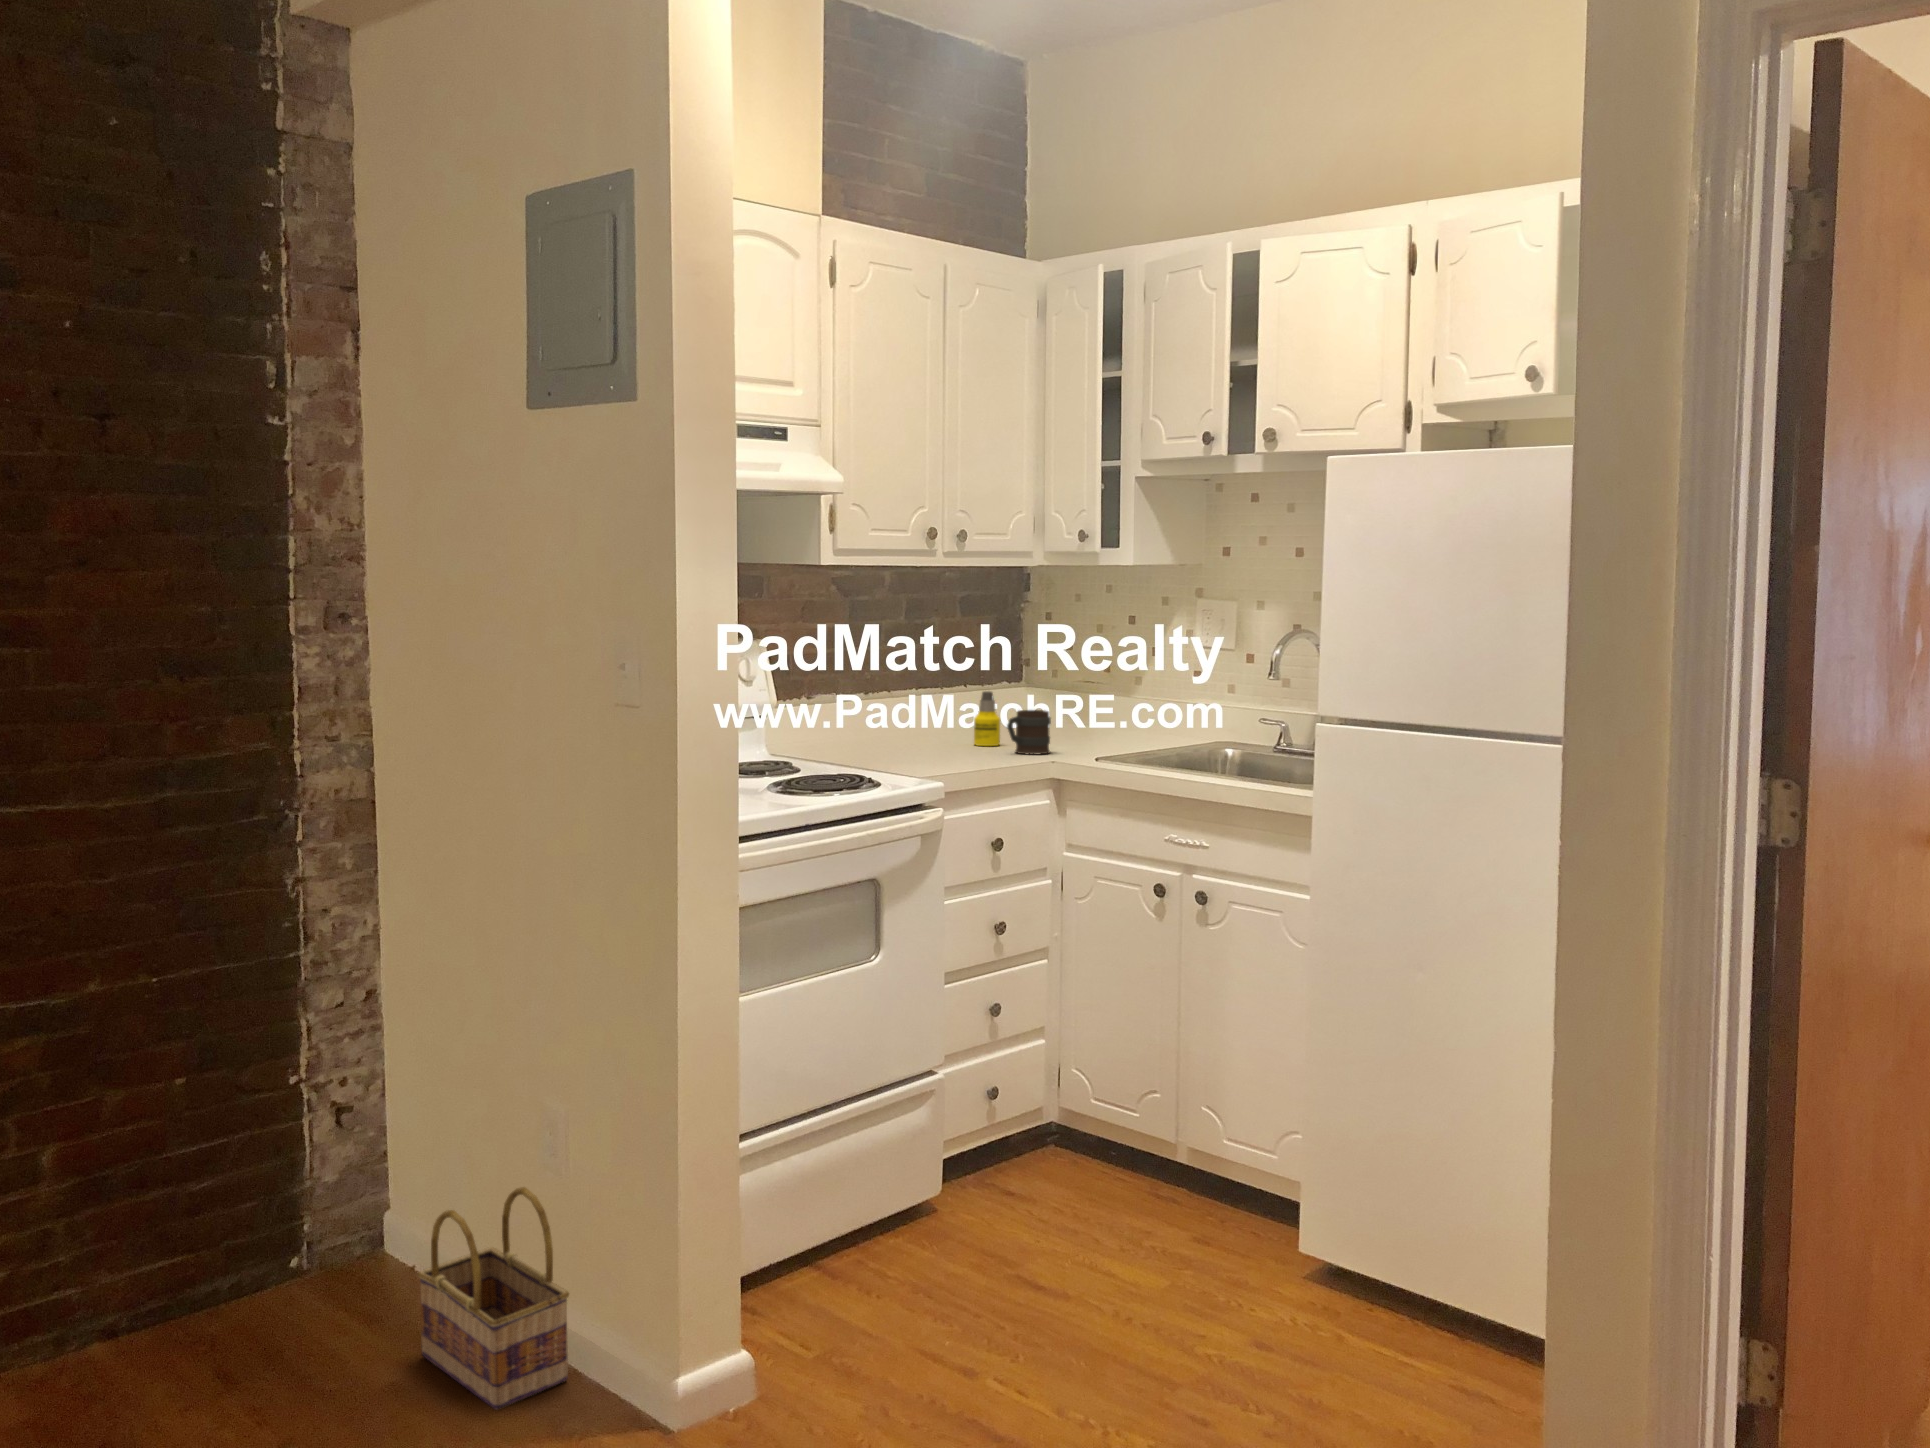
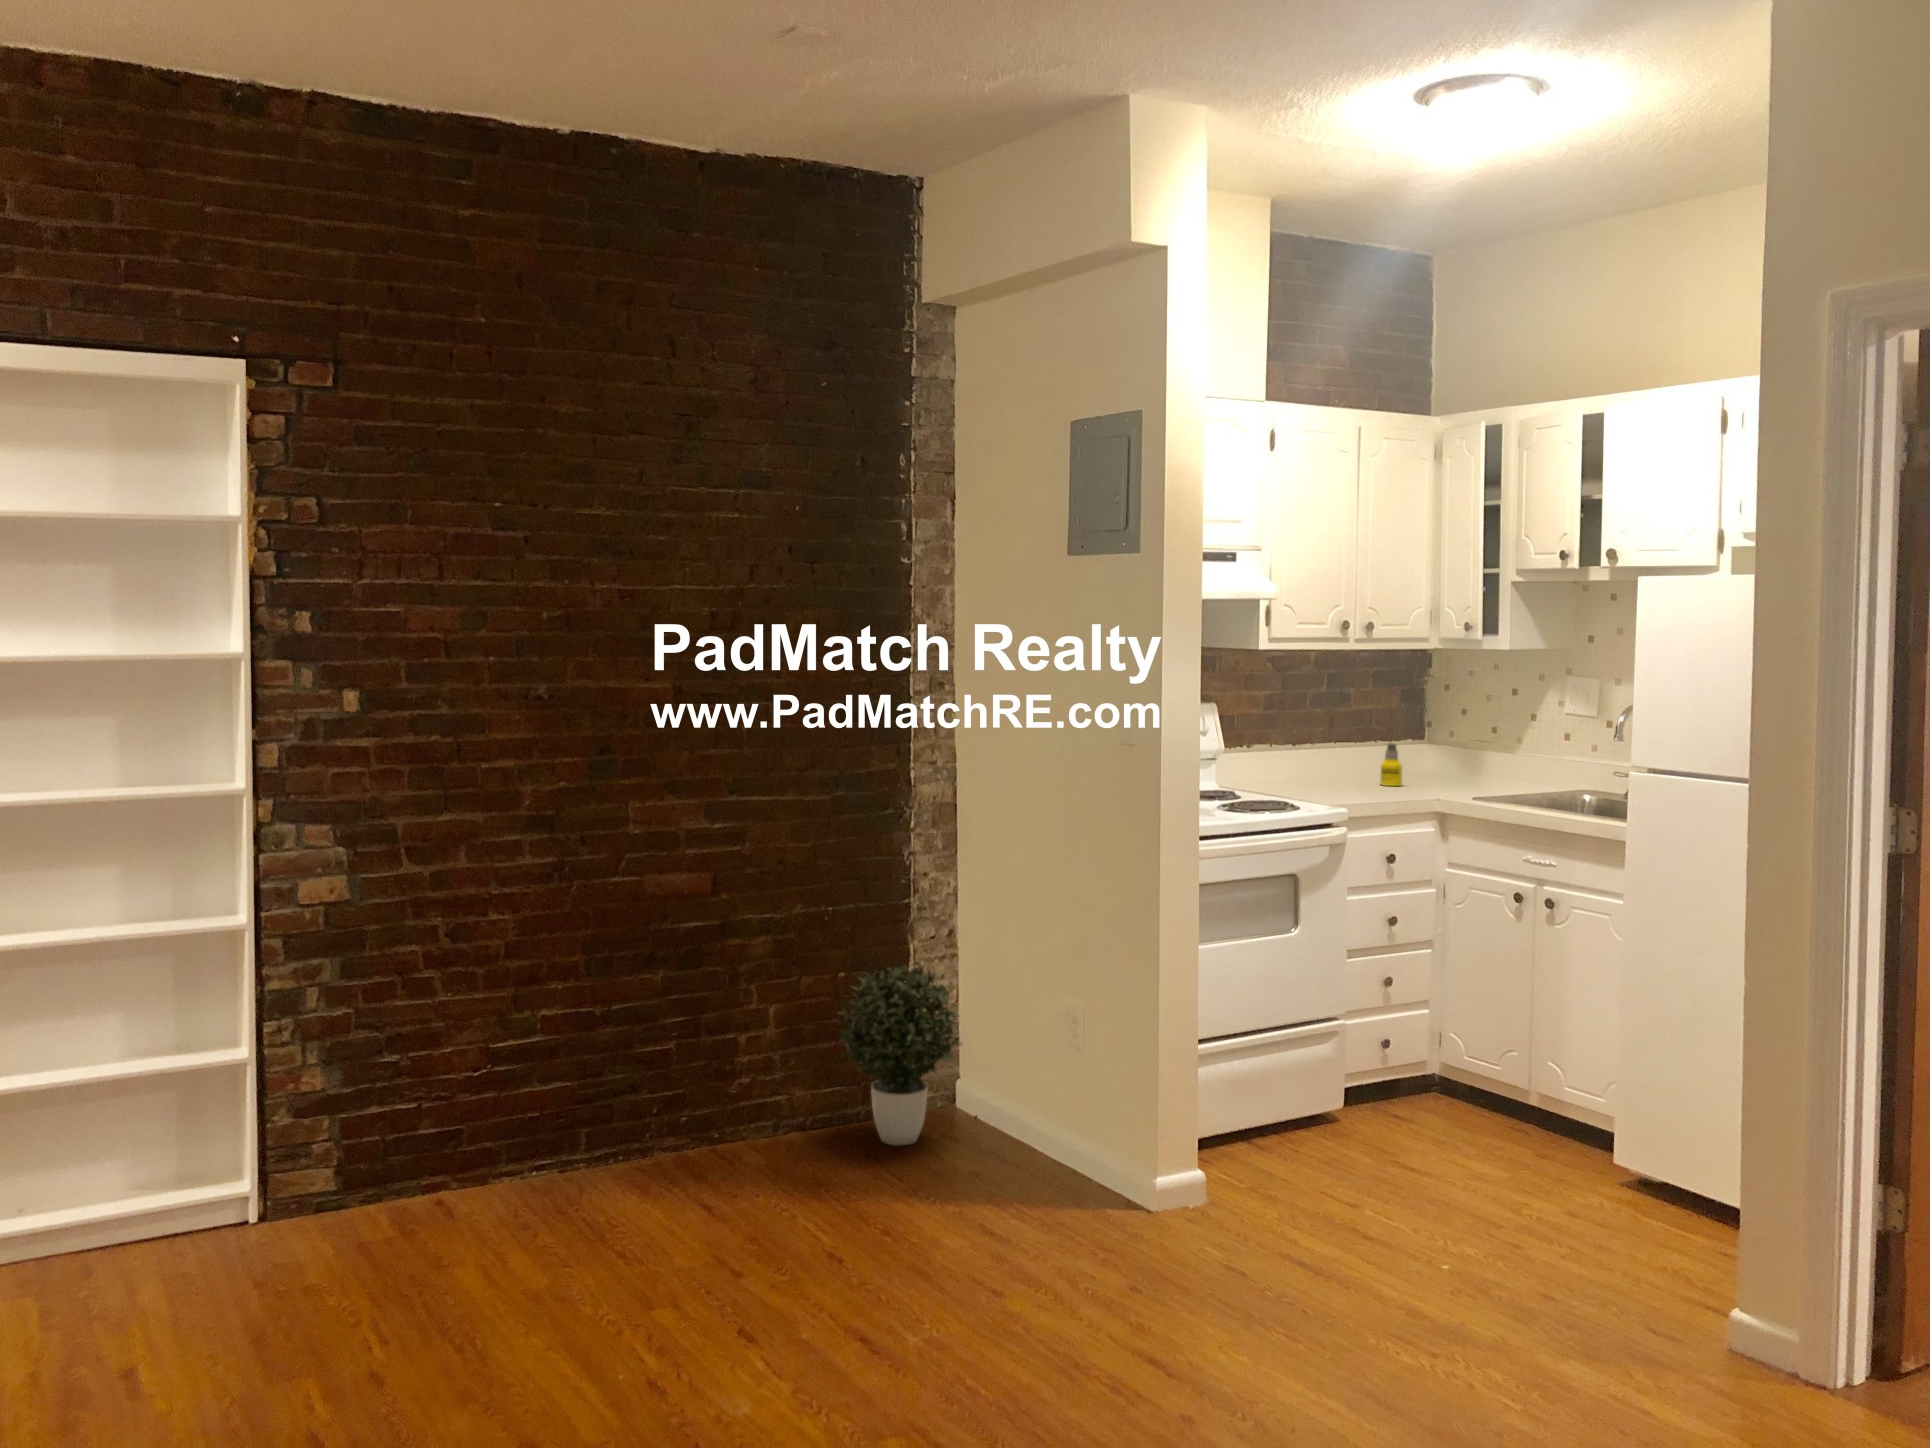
mug: present [1007,710,1051,755] -> none [1404,759,1441,793]
potted plant: none [160,1058,381,1350] -> present [838,965,962,1145]
basket: present [418,1187,569,1410] -> none [988,1056,1084,1189]

